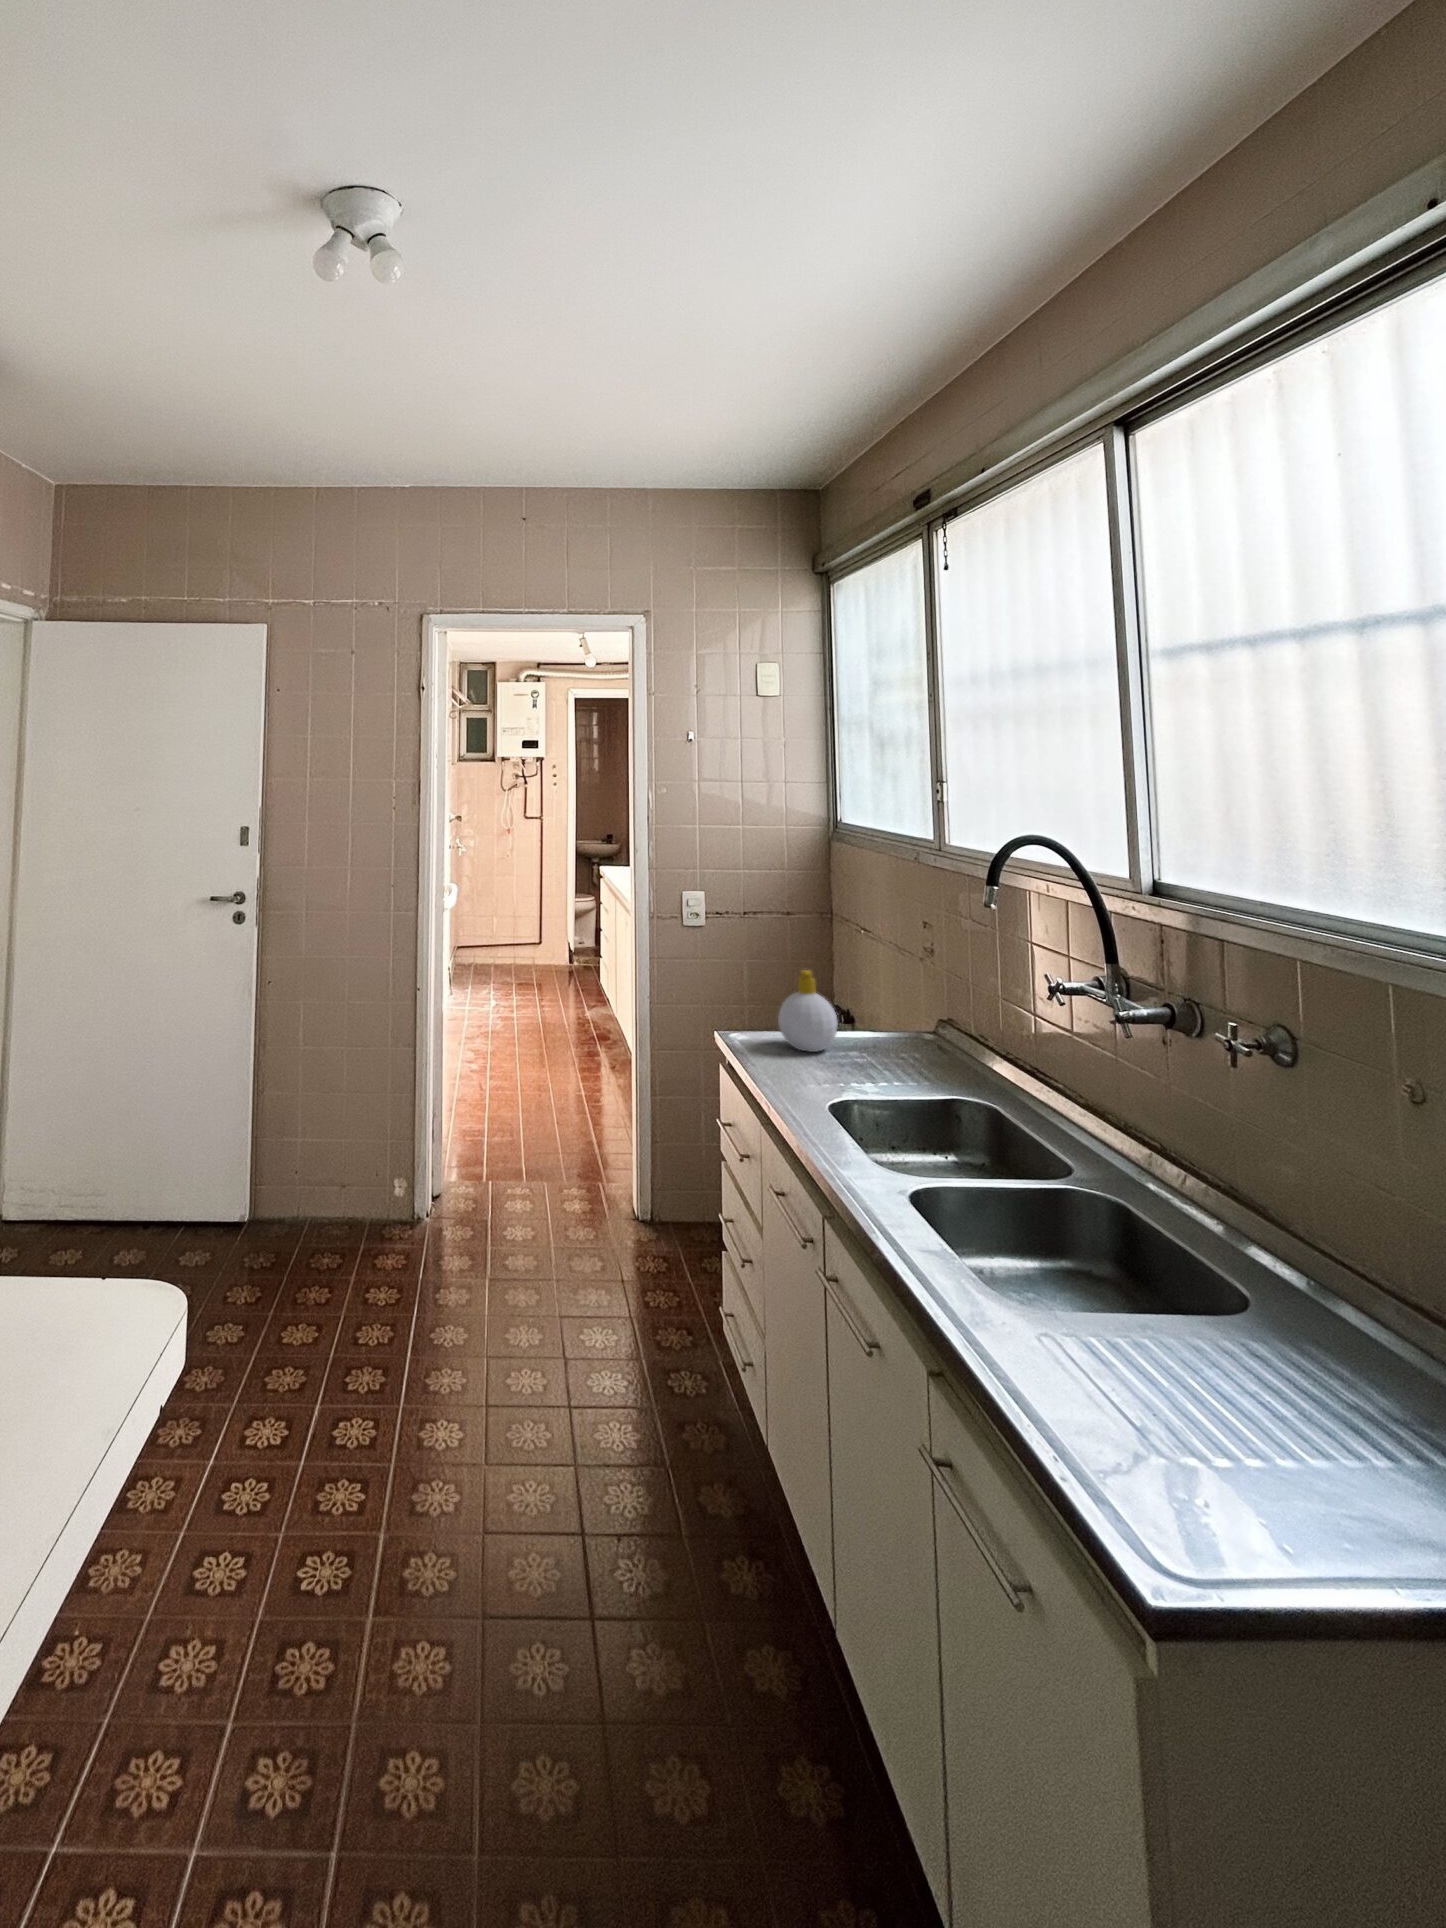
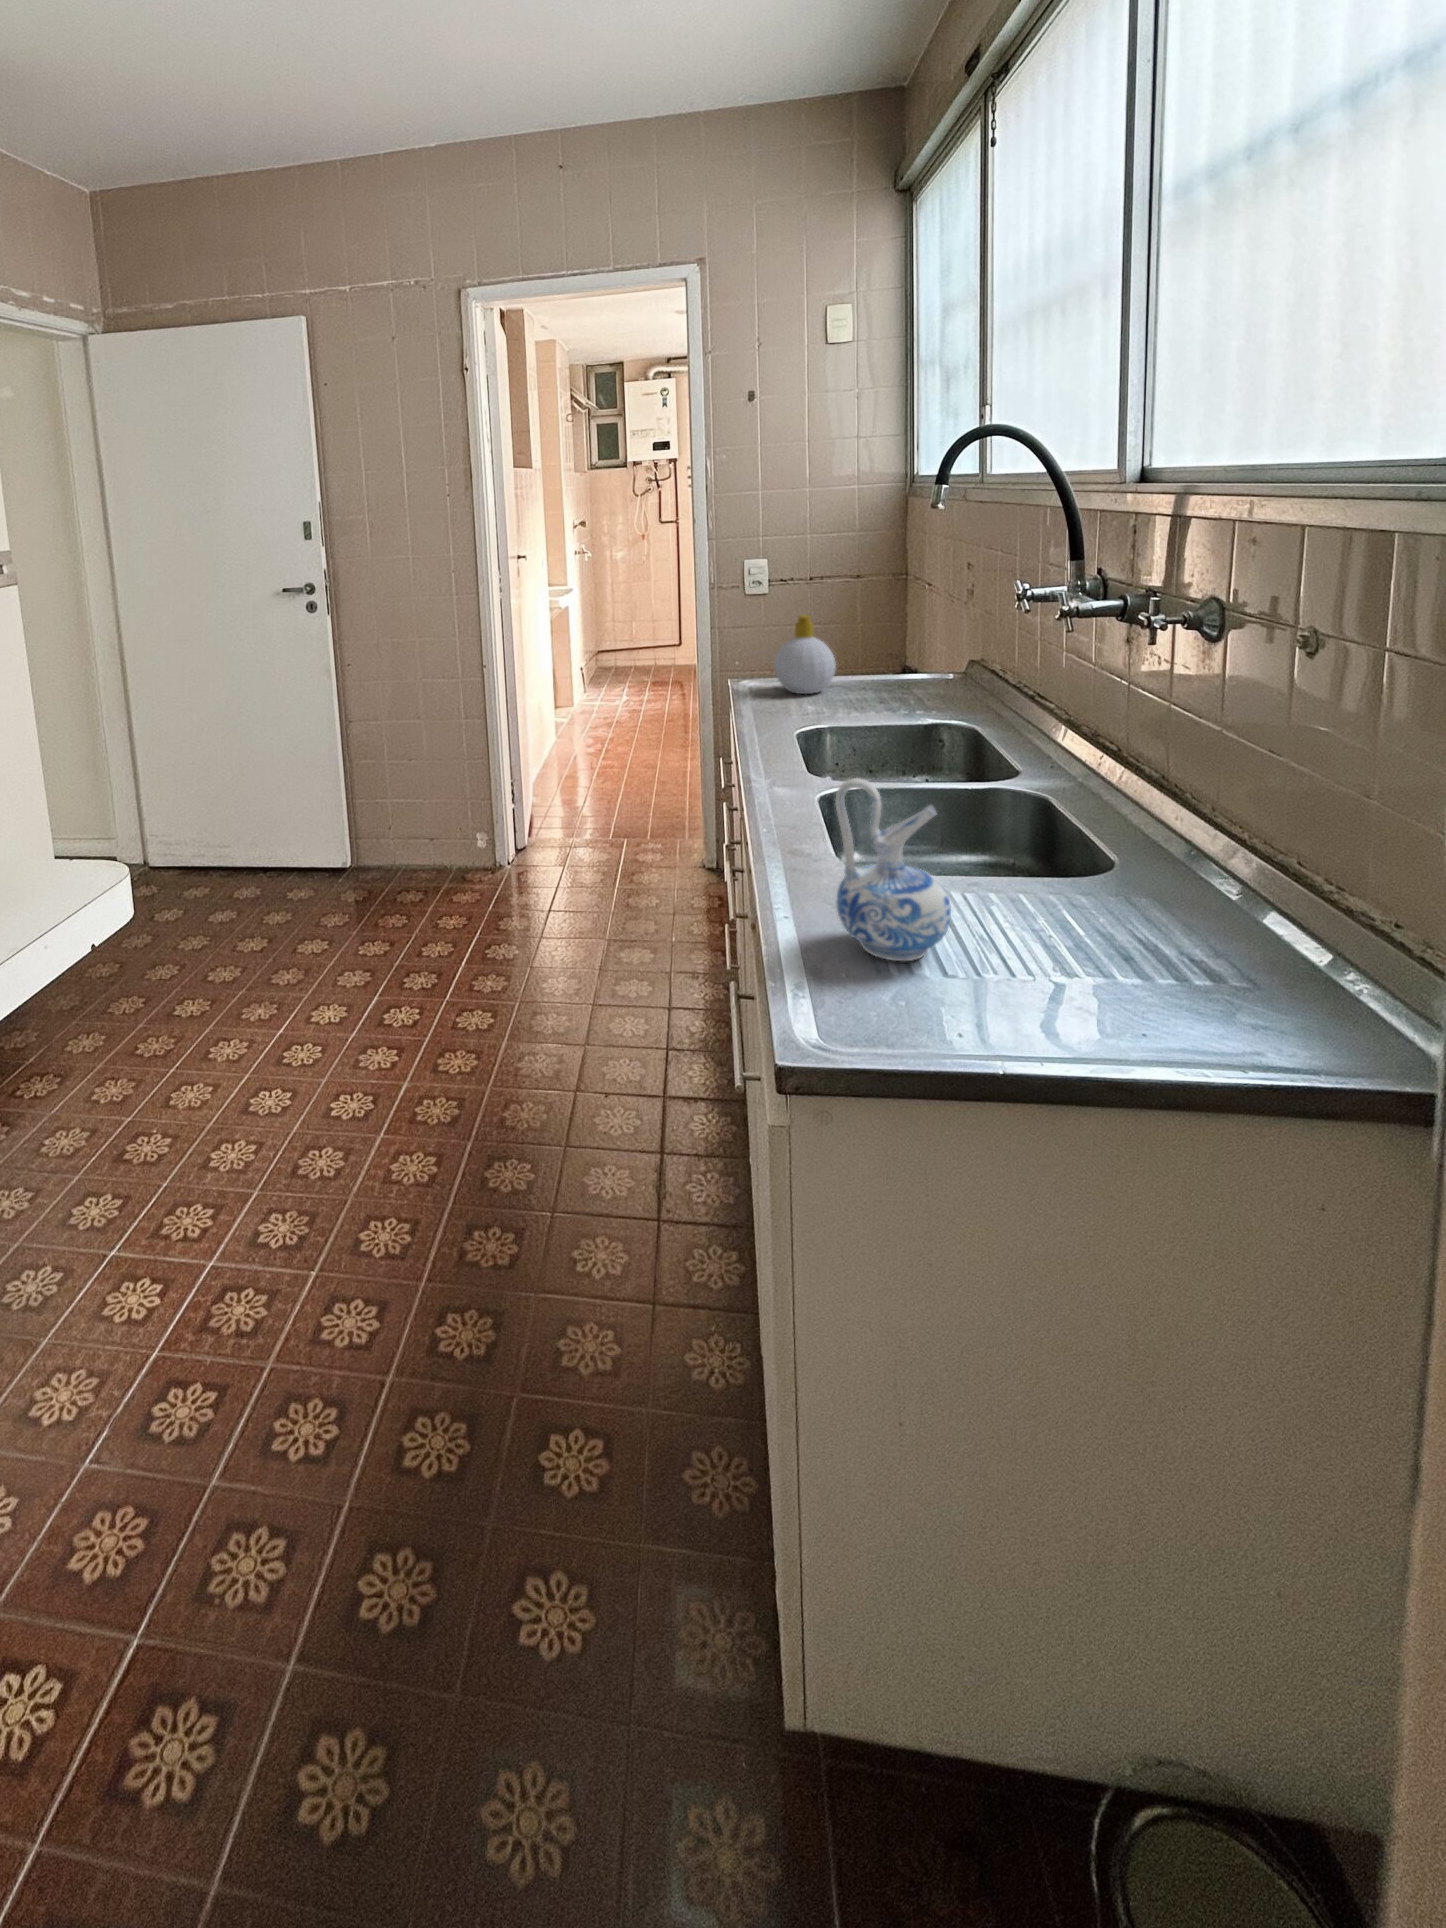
ceramic pitcher: none [1087,1224,1212,1426] -> present [836,778,951,961]

